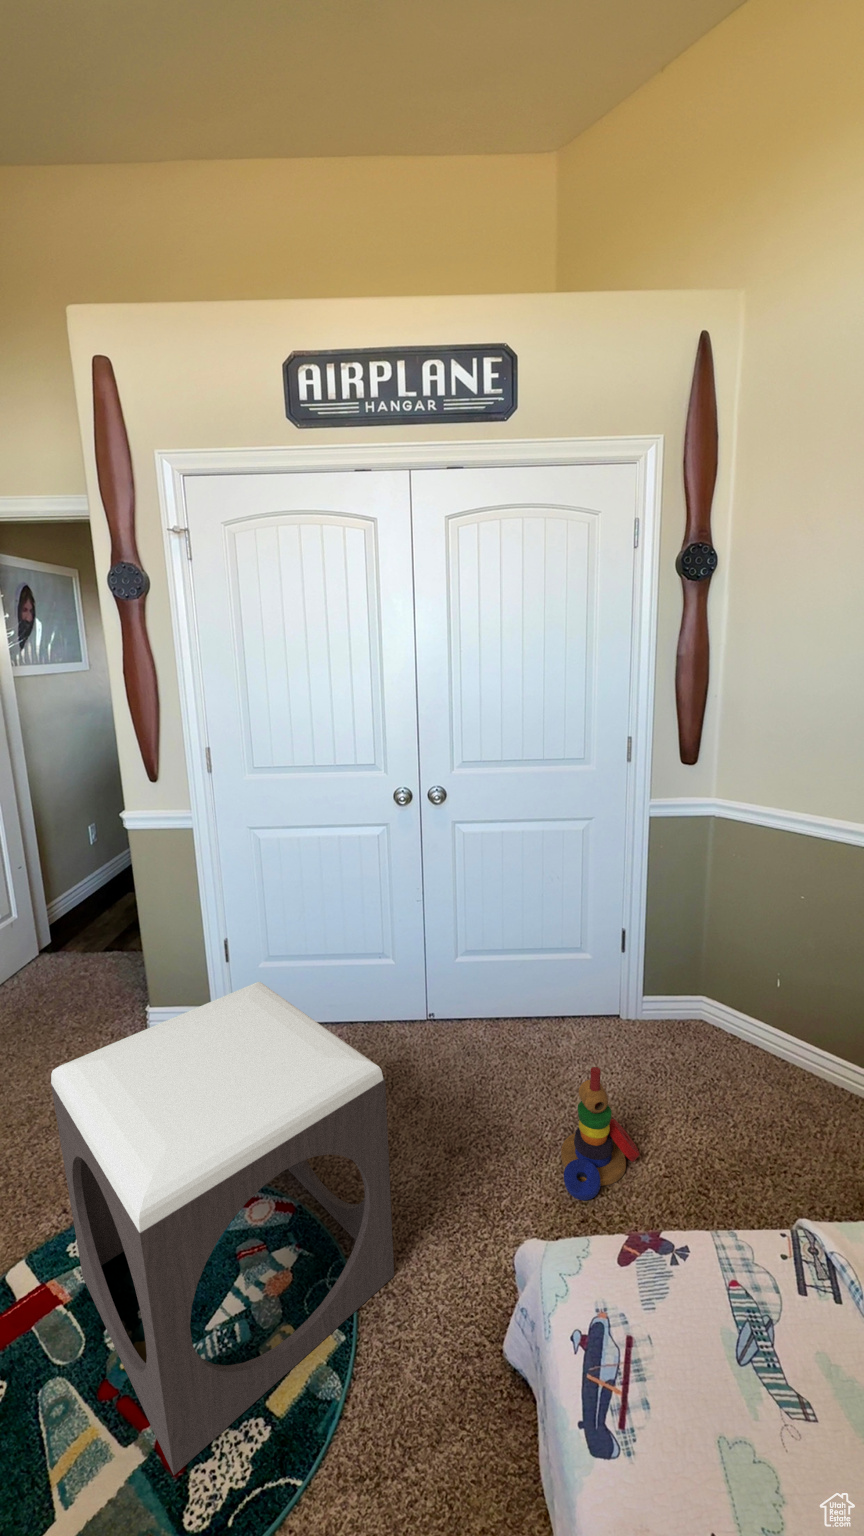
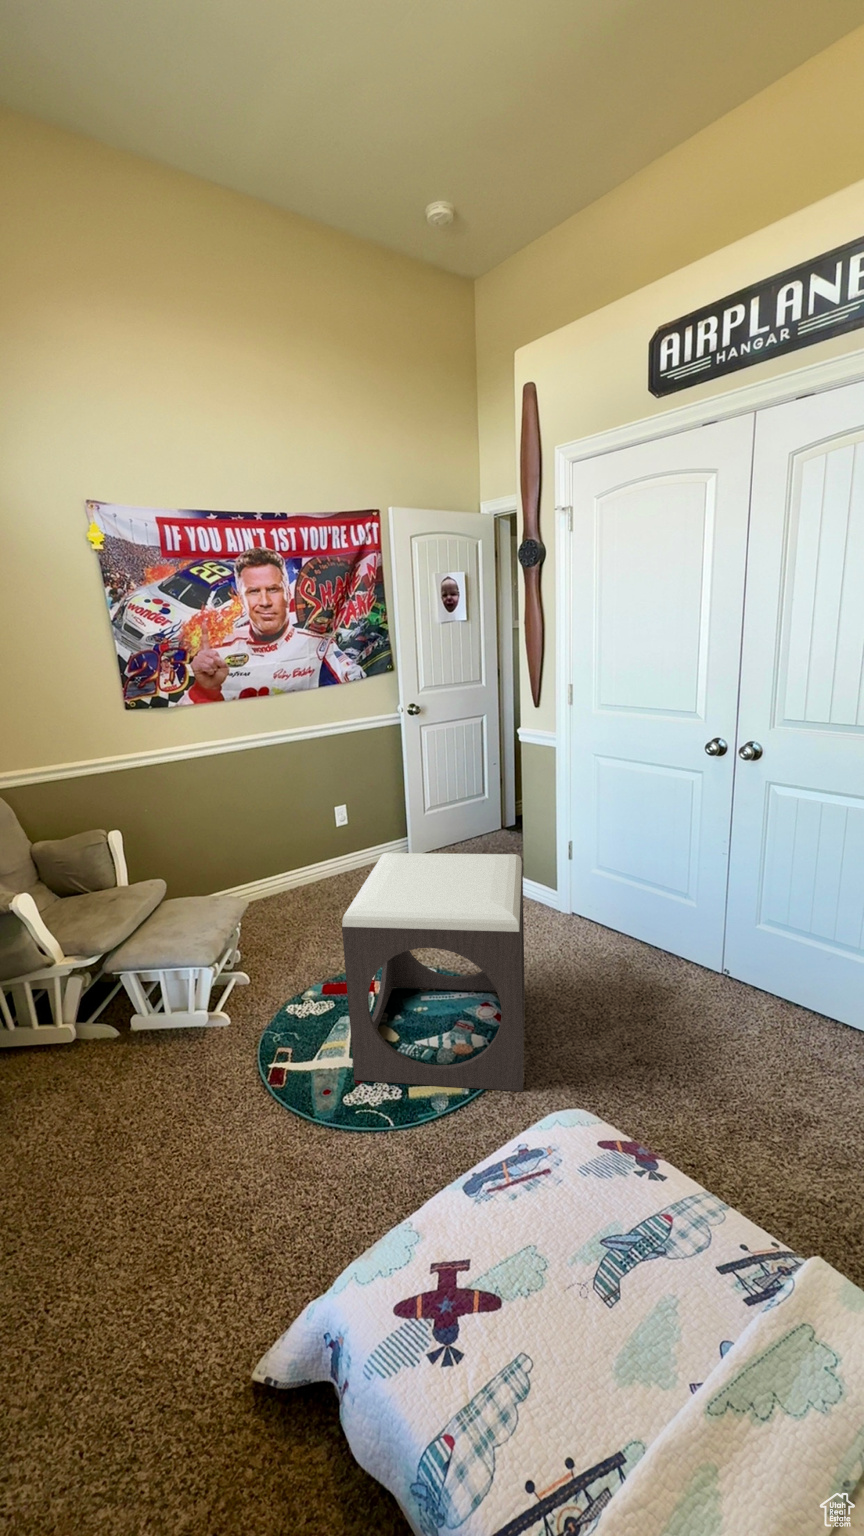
stacking toy: present [561,1067,640,1200] -> none [702,1047,817,1174]

